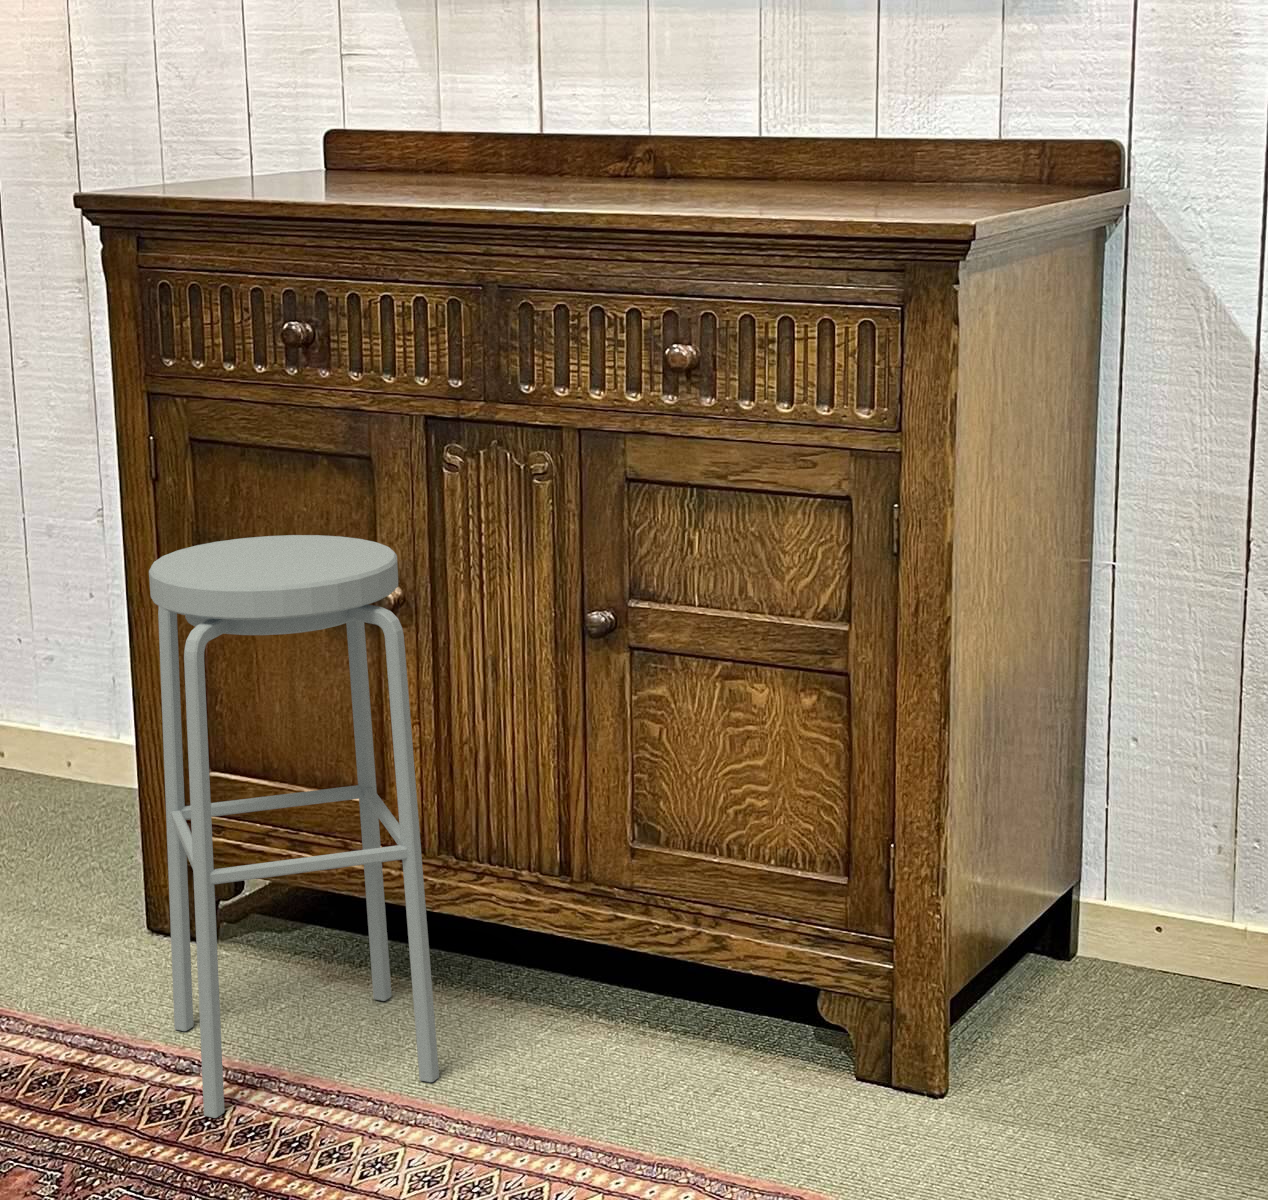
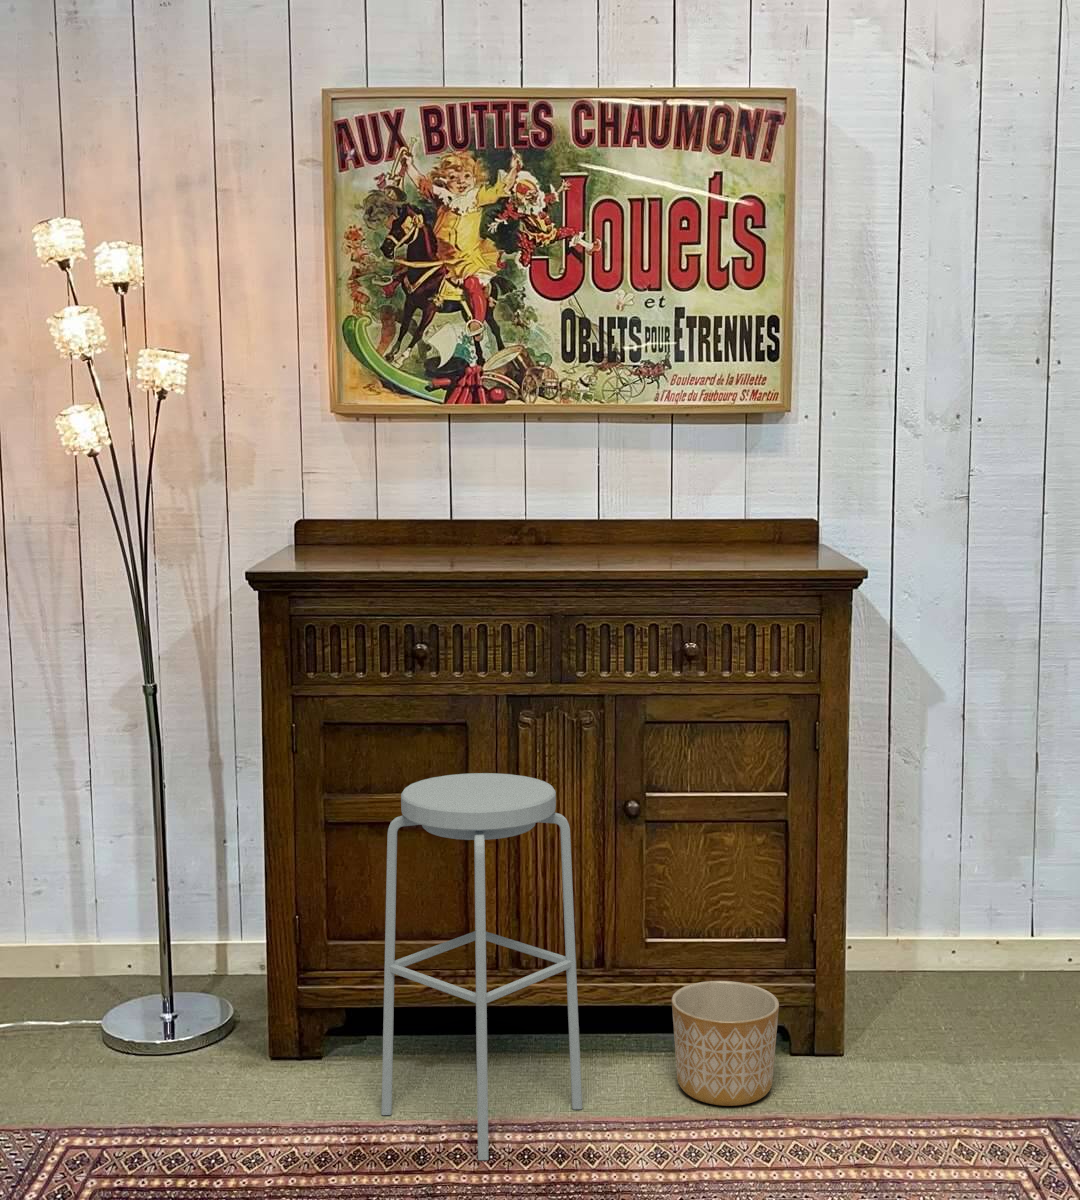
planter: none [583,925,764,1132] -> present [672,981,779,1106]

